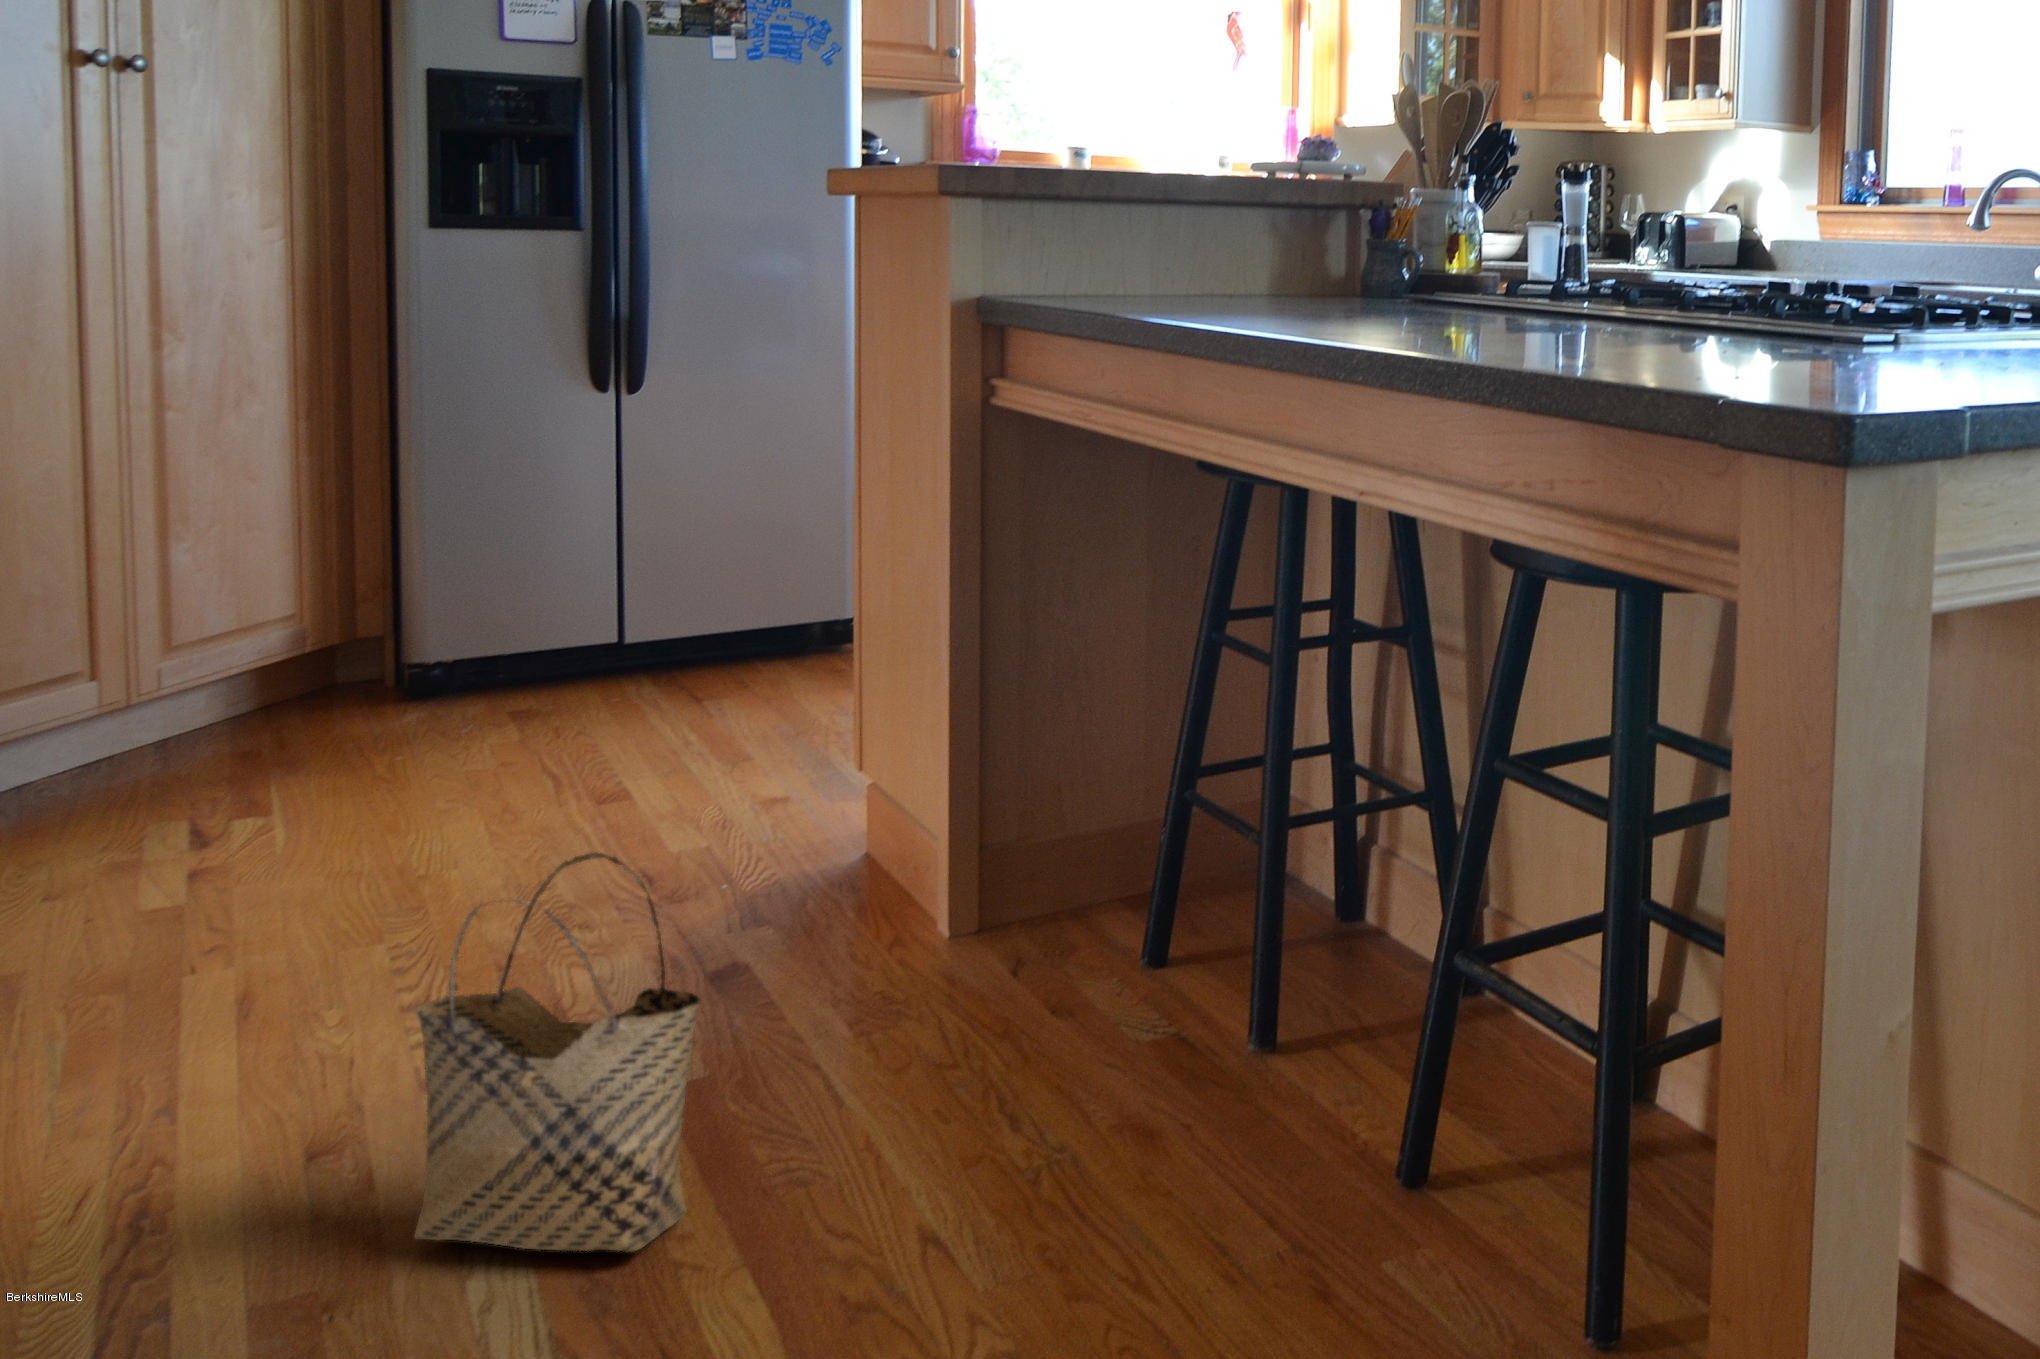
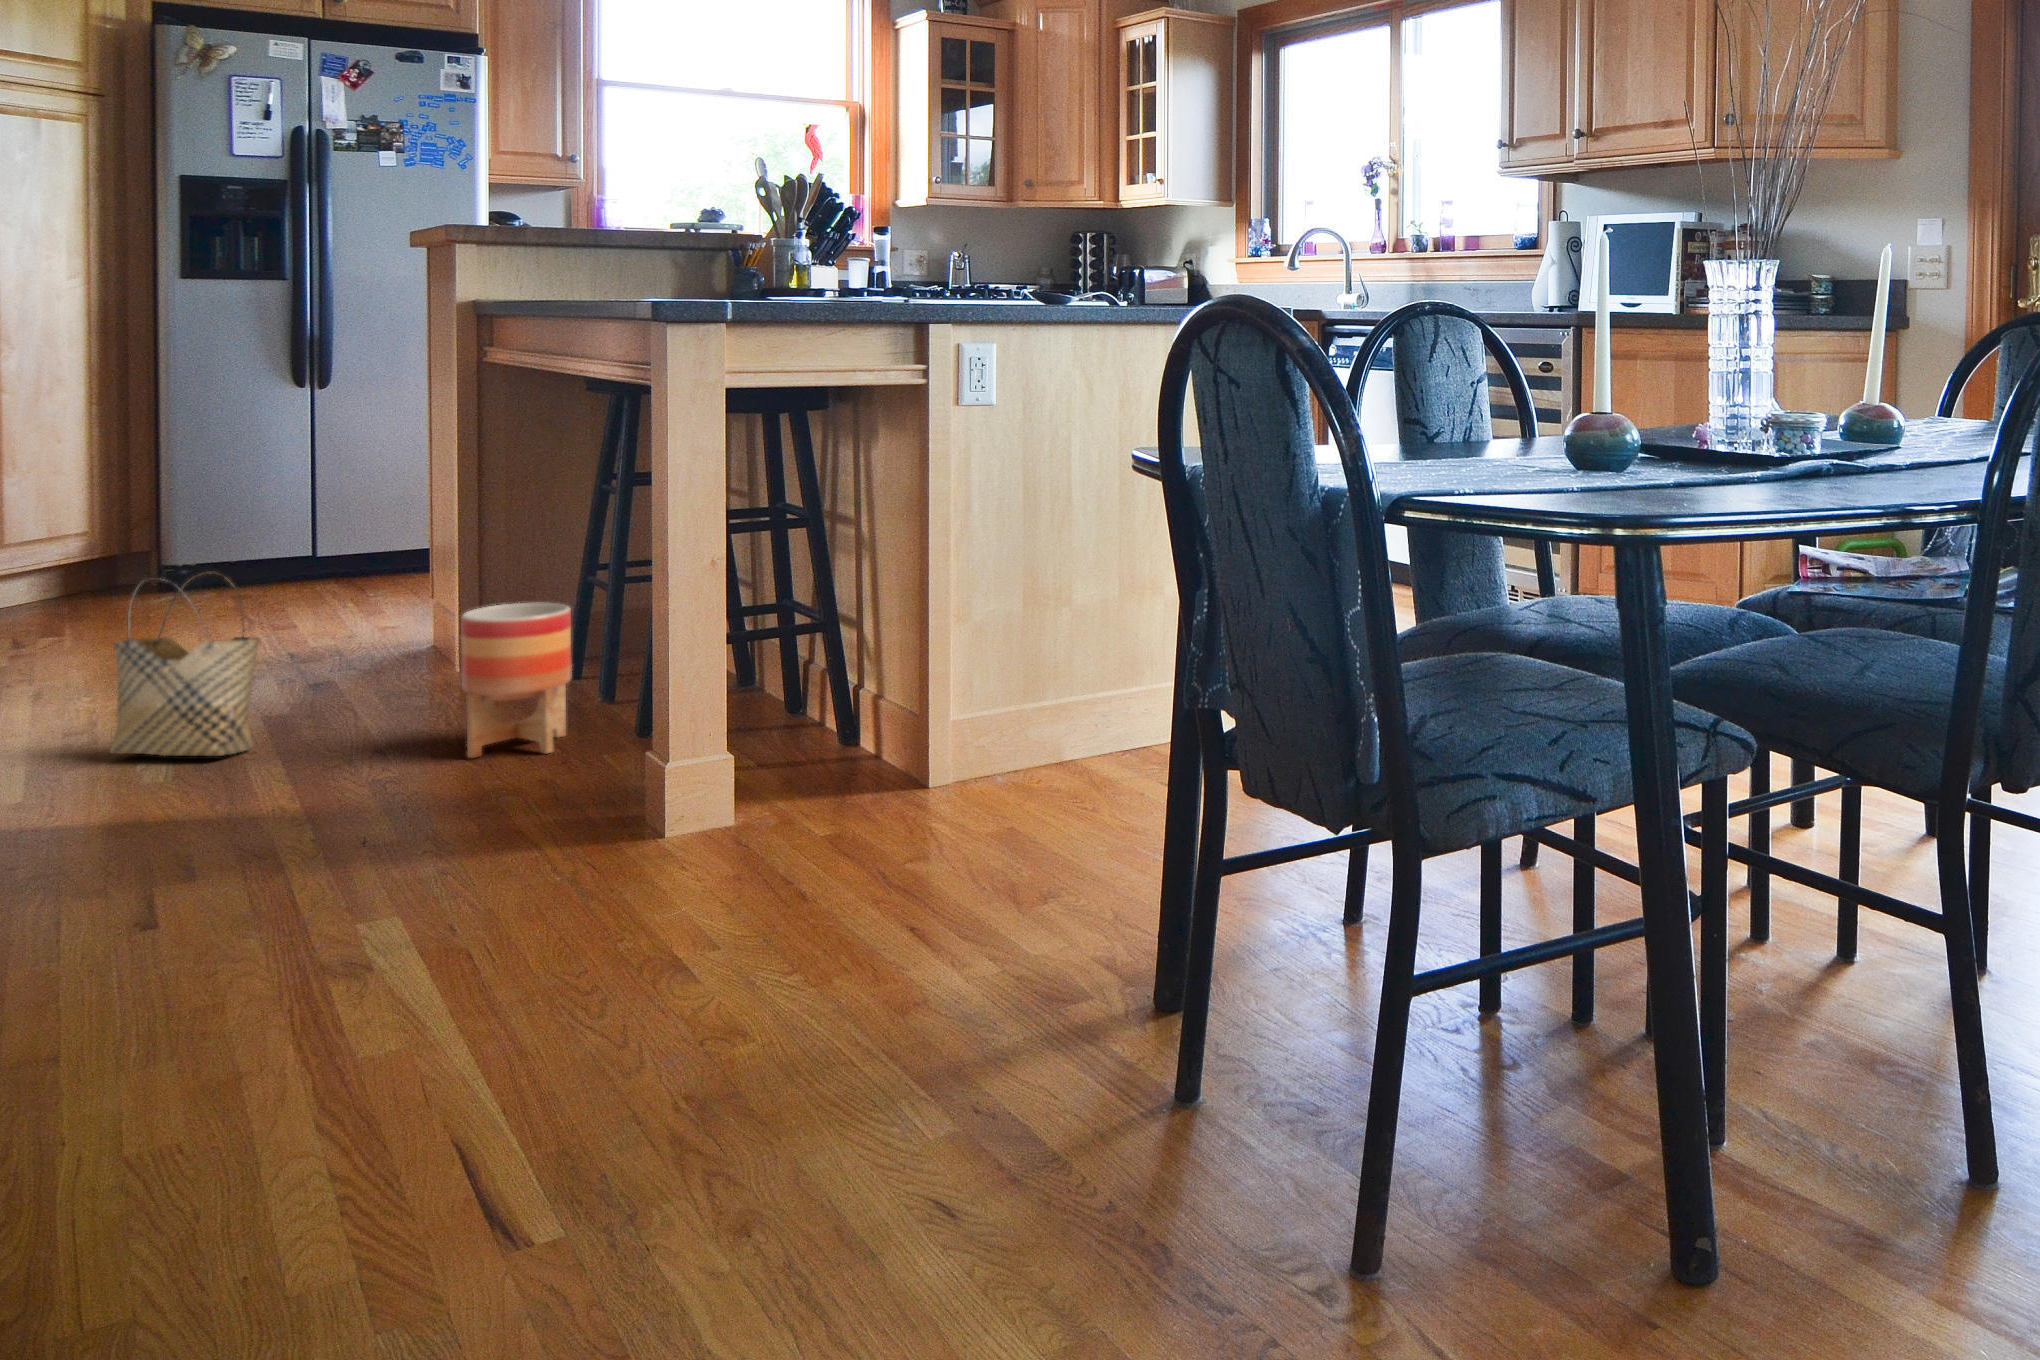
planter: none [1103,916,1303,1269] -> present [461,603,572,758]

